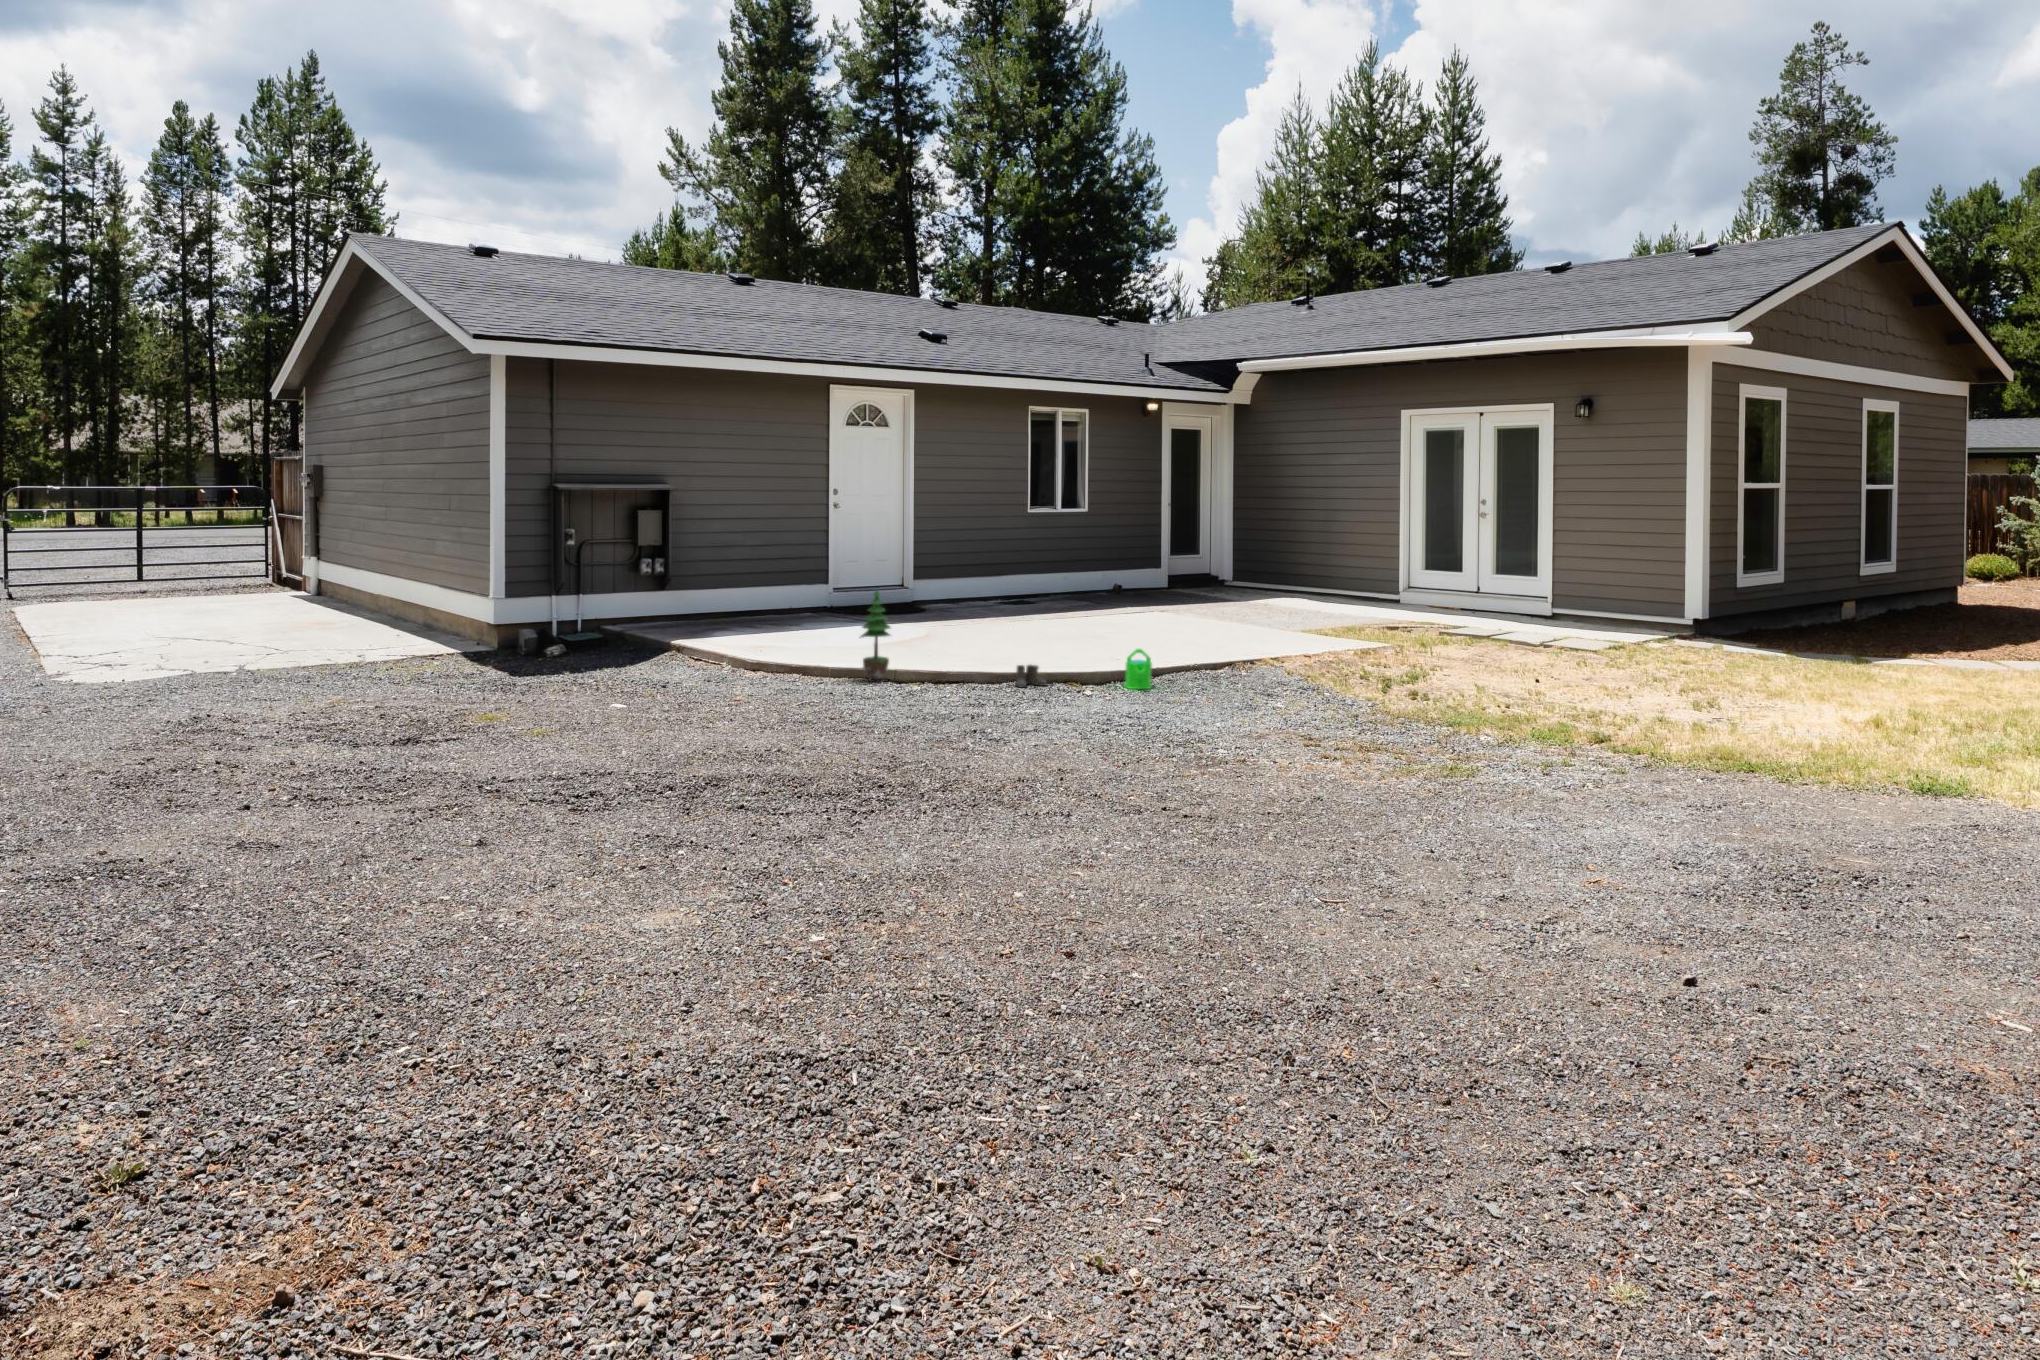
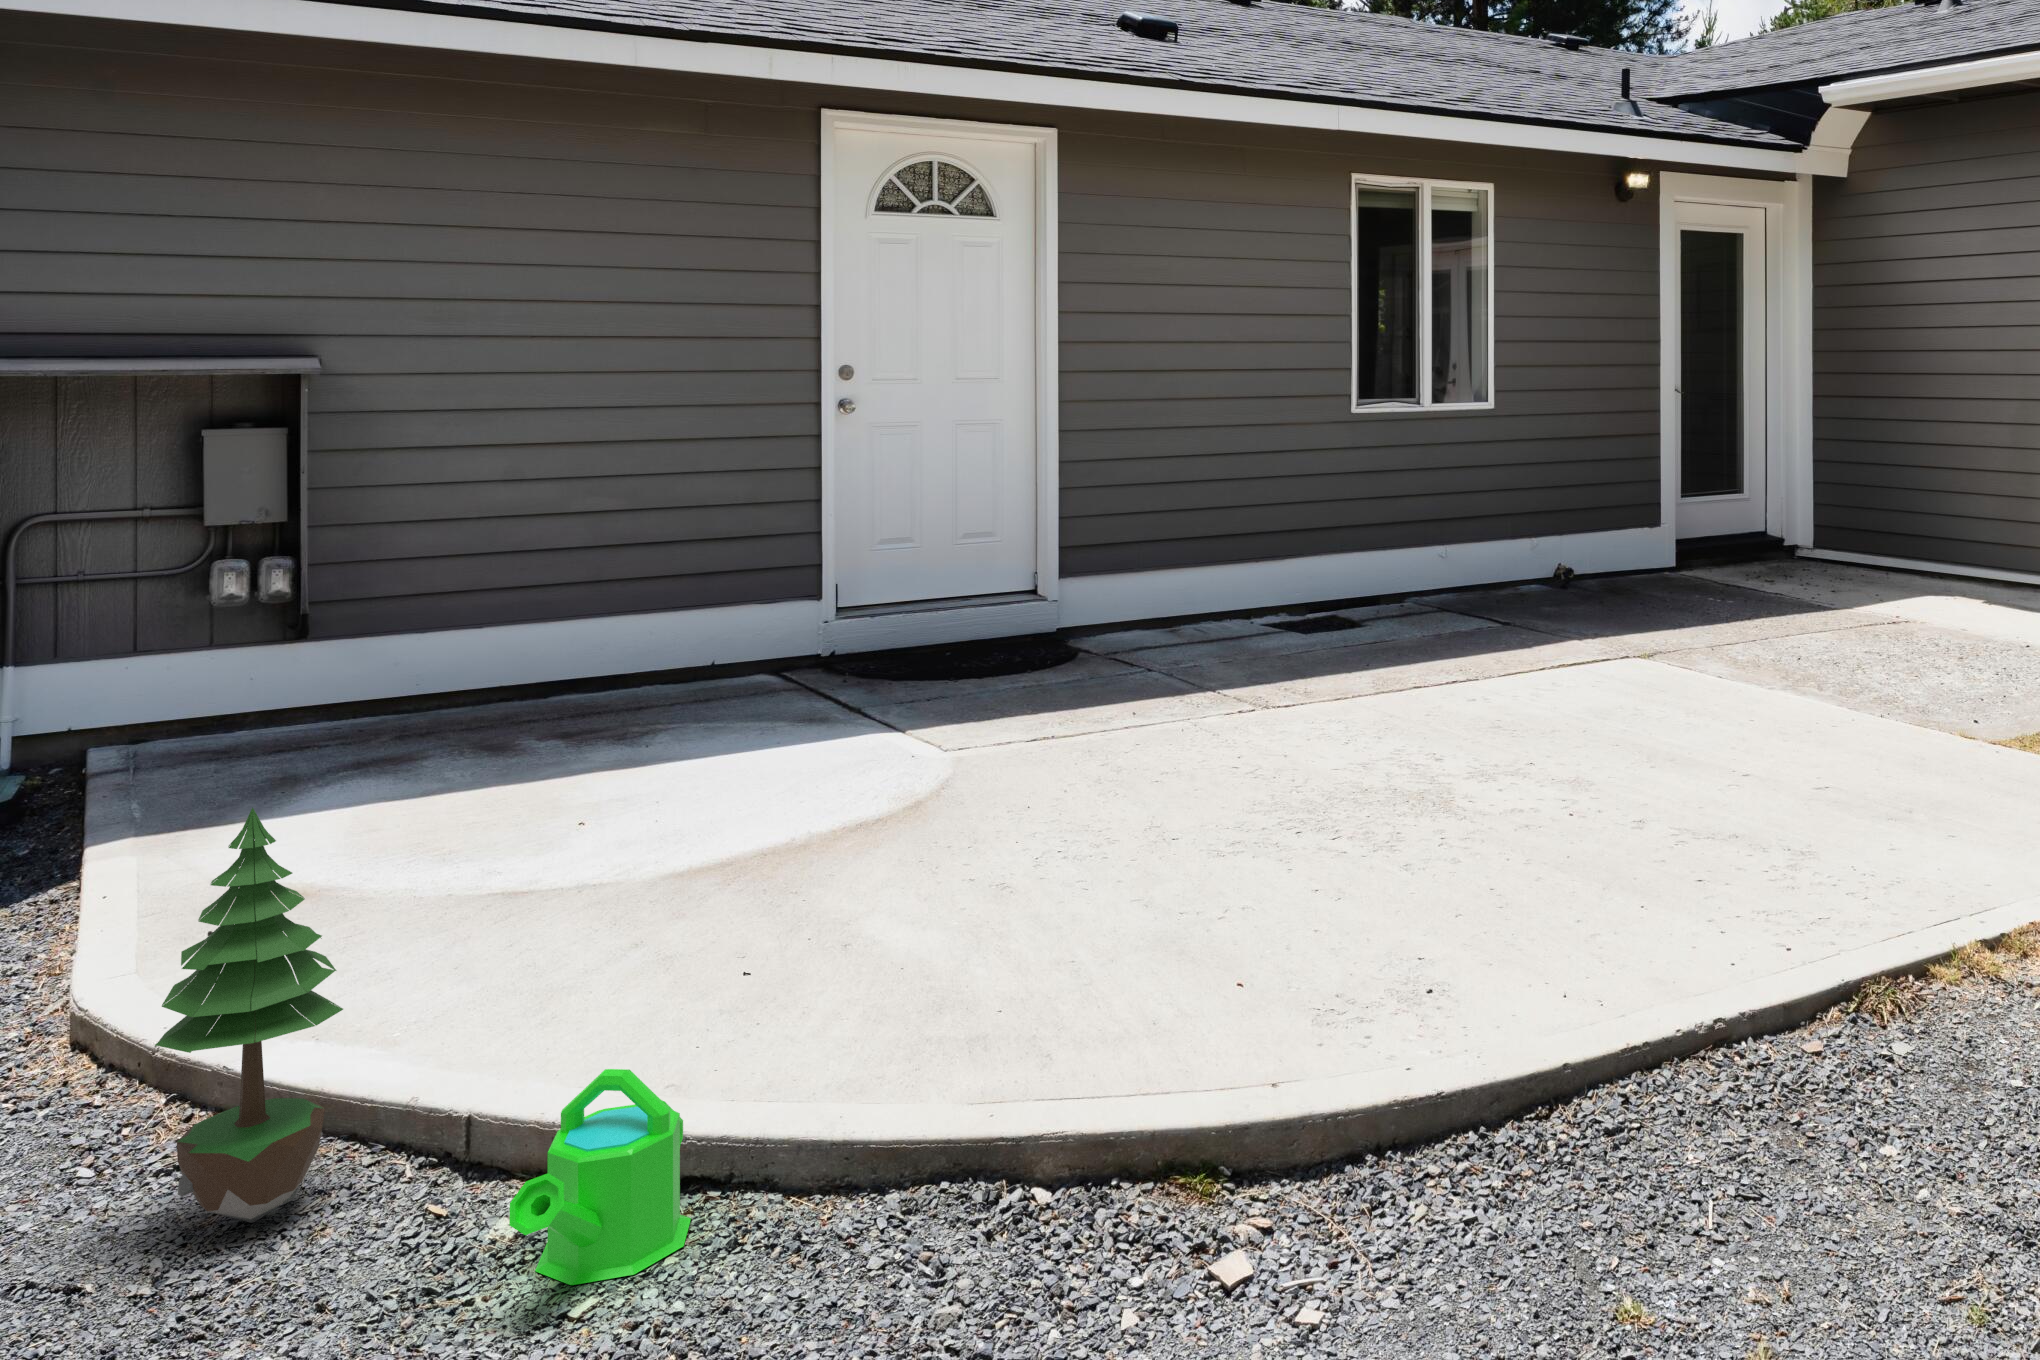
watering can: present [1125,649,1152,689] -> present [509,1069,691,1285]
boots: present [1015,665,1047,688] -> none [811,1155,1002,1312]

